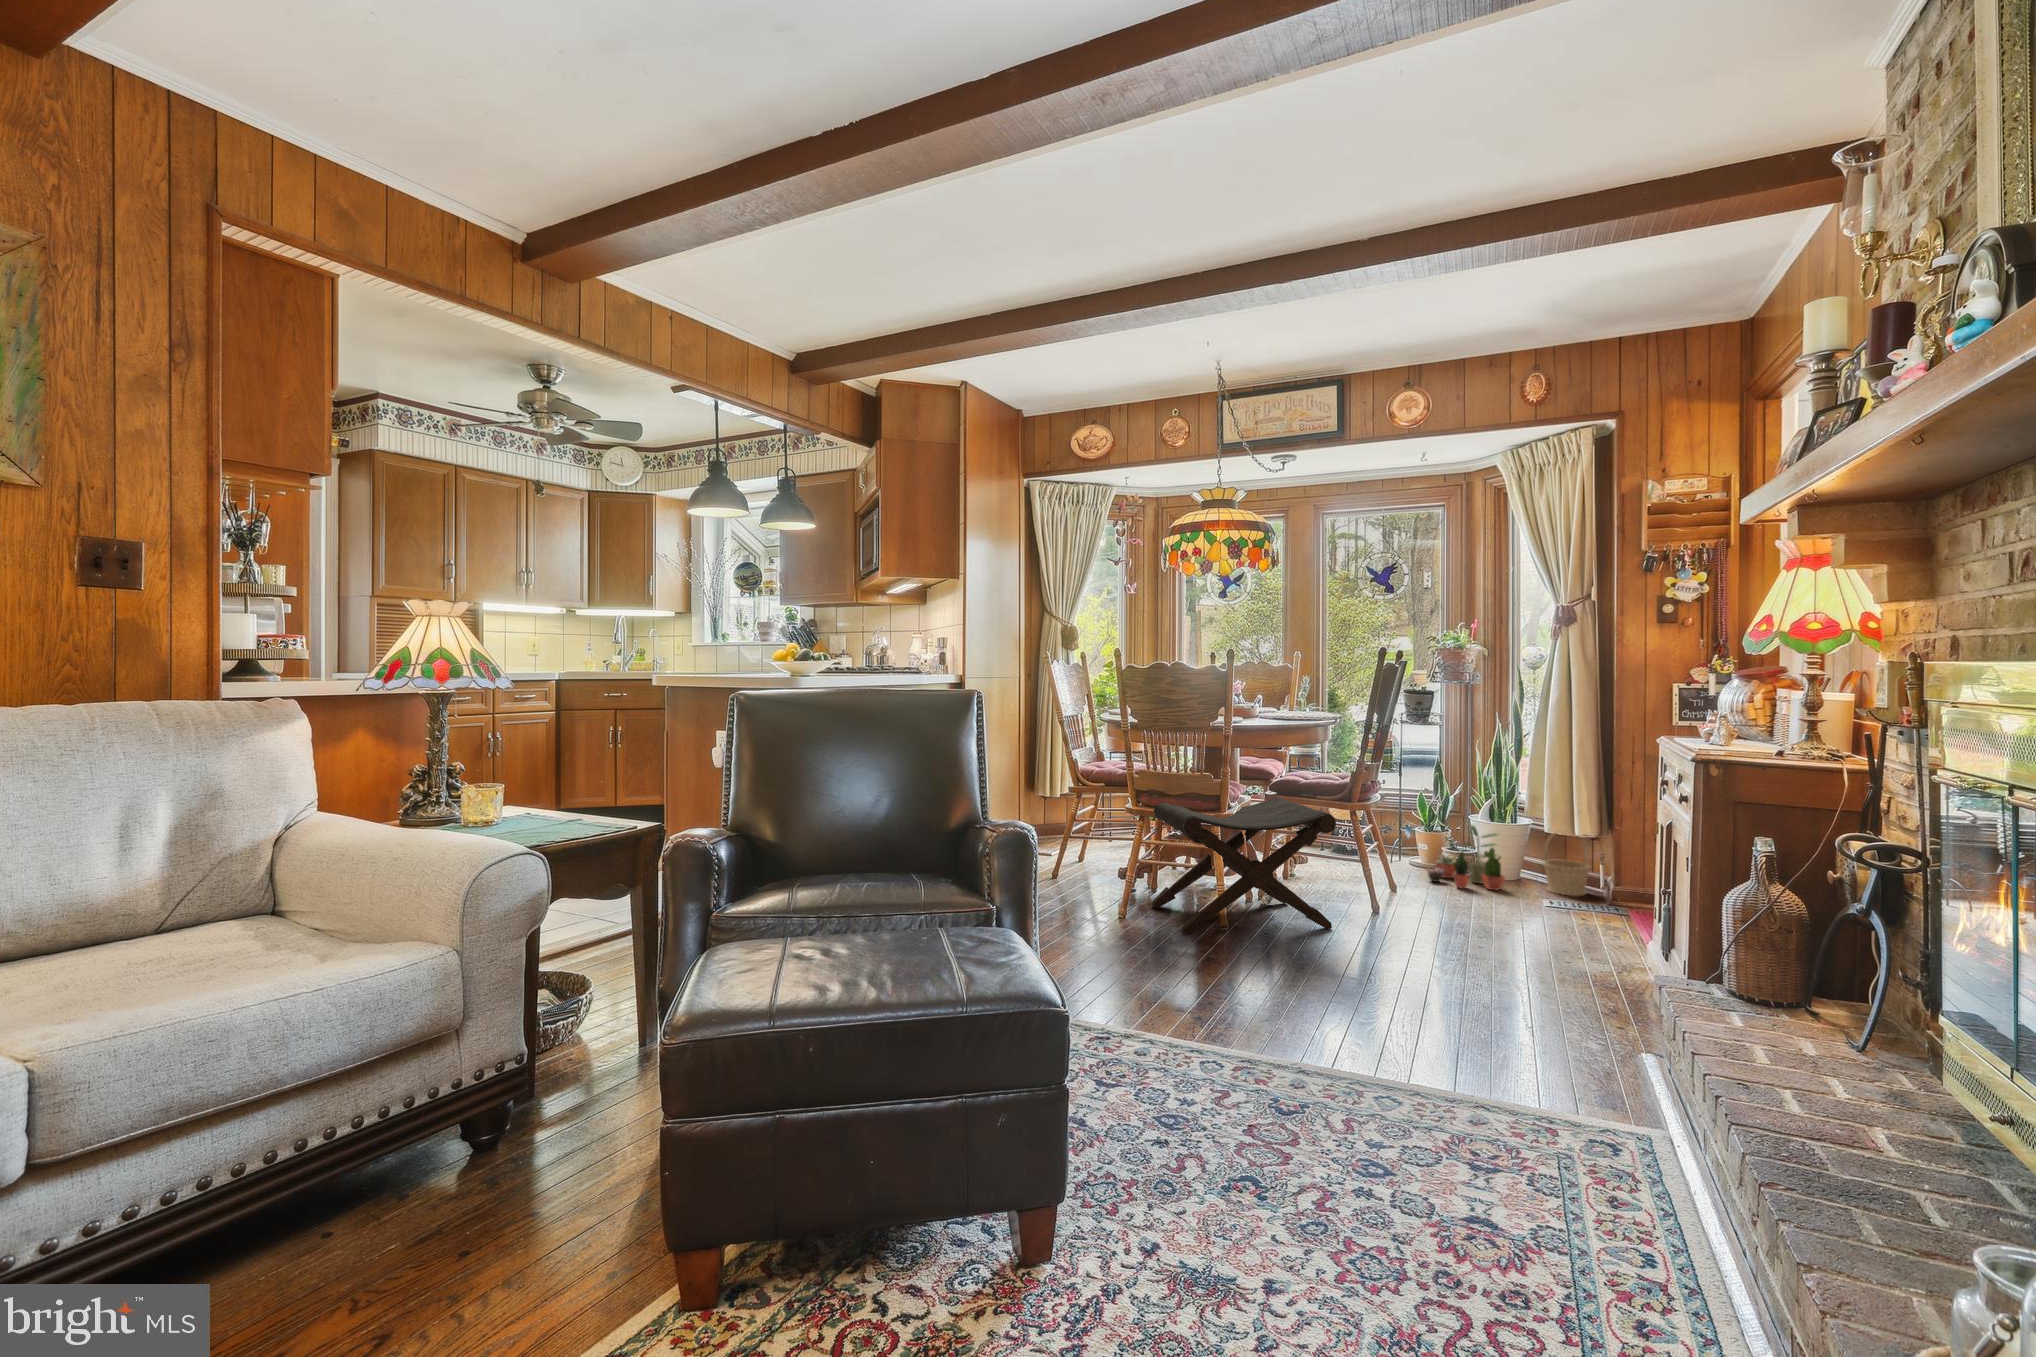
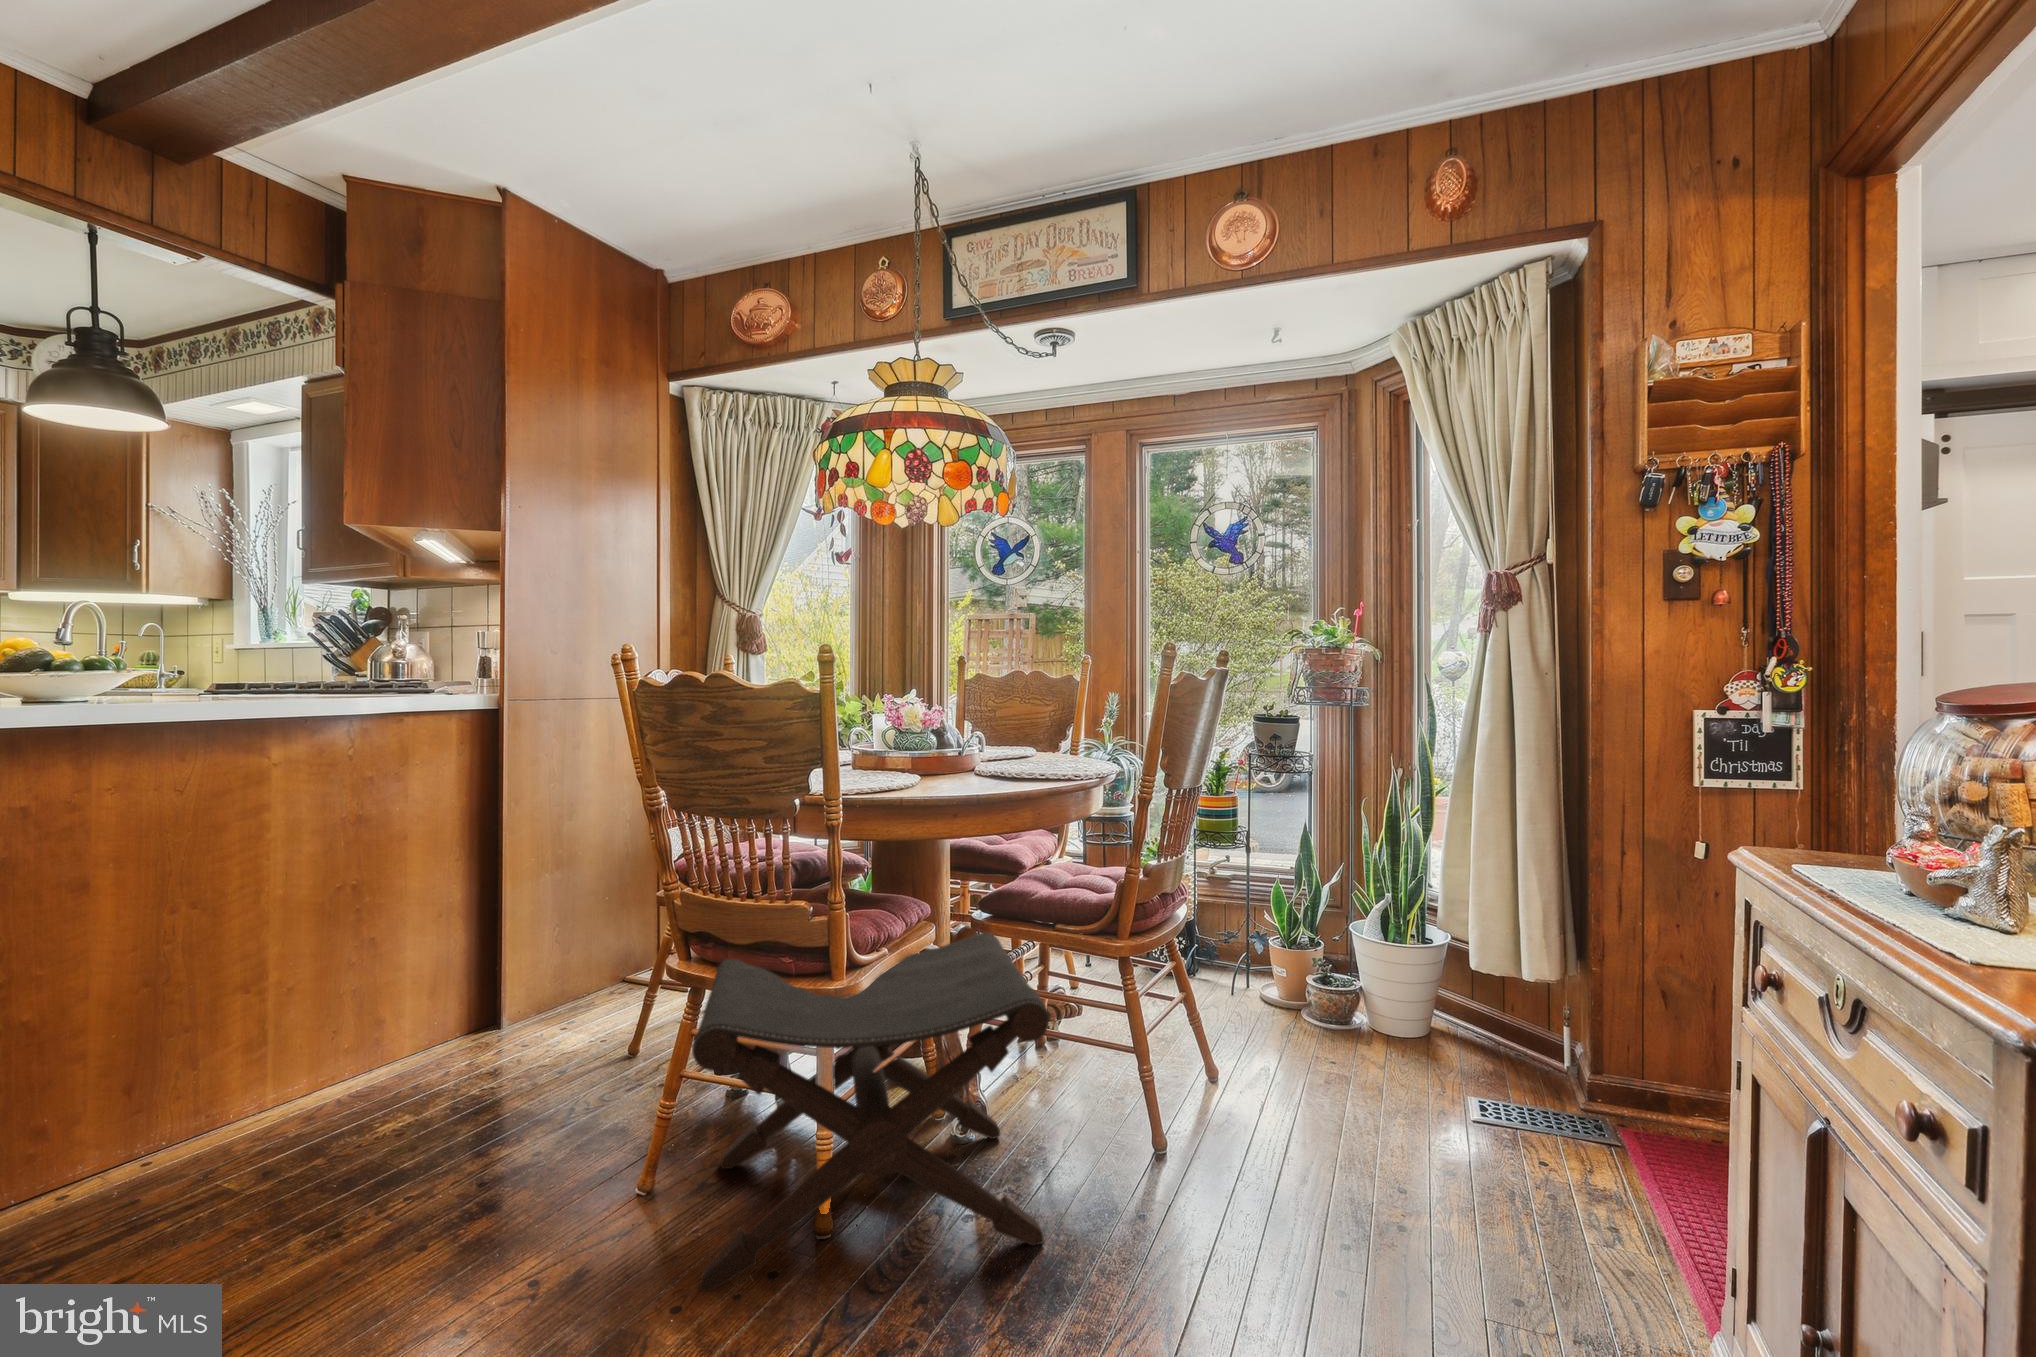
potted plant: present [1427,825,1505,890] -> none [1275,945,1405,1070]
basket: present [1543,833,1591,896] -> none [1467,961,1548,1081]

